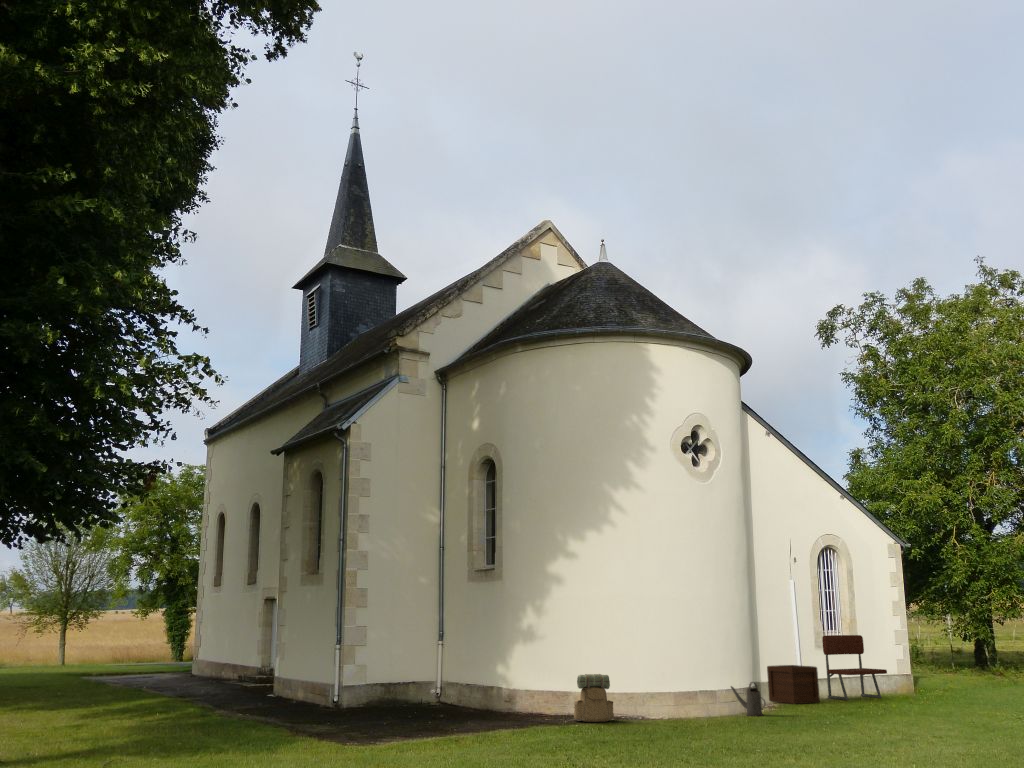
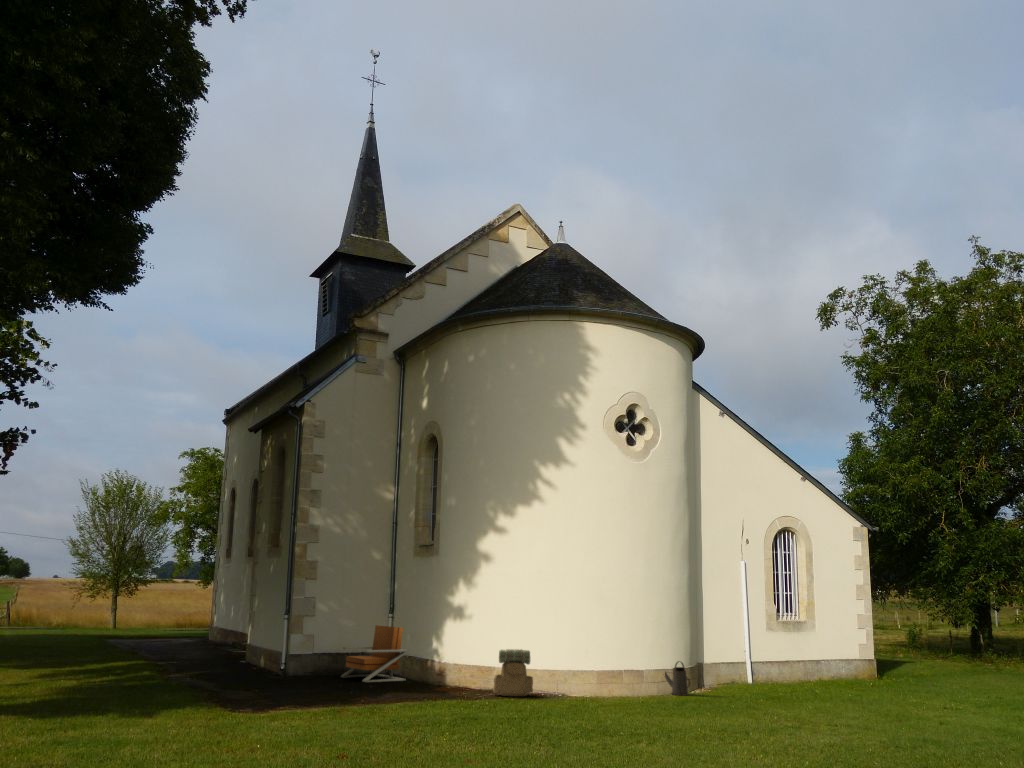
bench: present [822,635,887,700] -> none [773,617,838,682]
lounge chair: none [396,653,468,712] -> present [341,625,409,682]
wooden crate: present [767,665,820,704] -> none [712,646,763,685]

